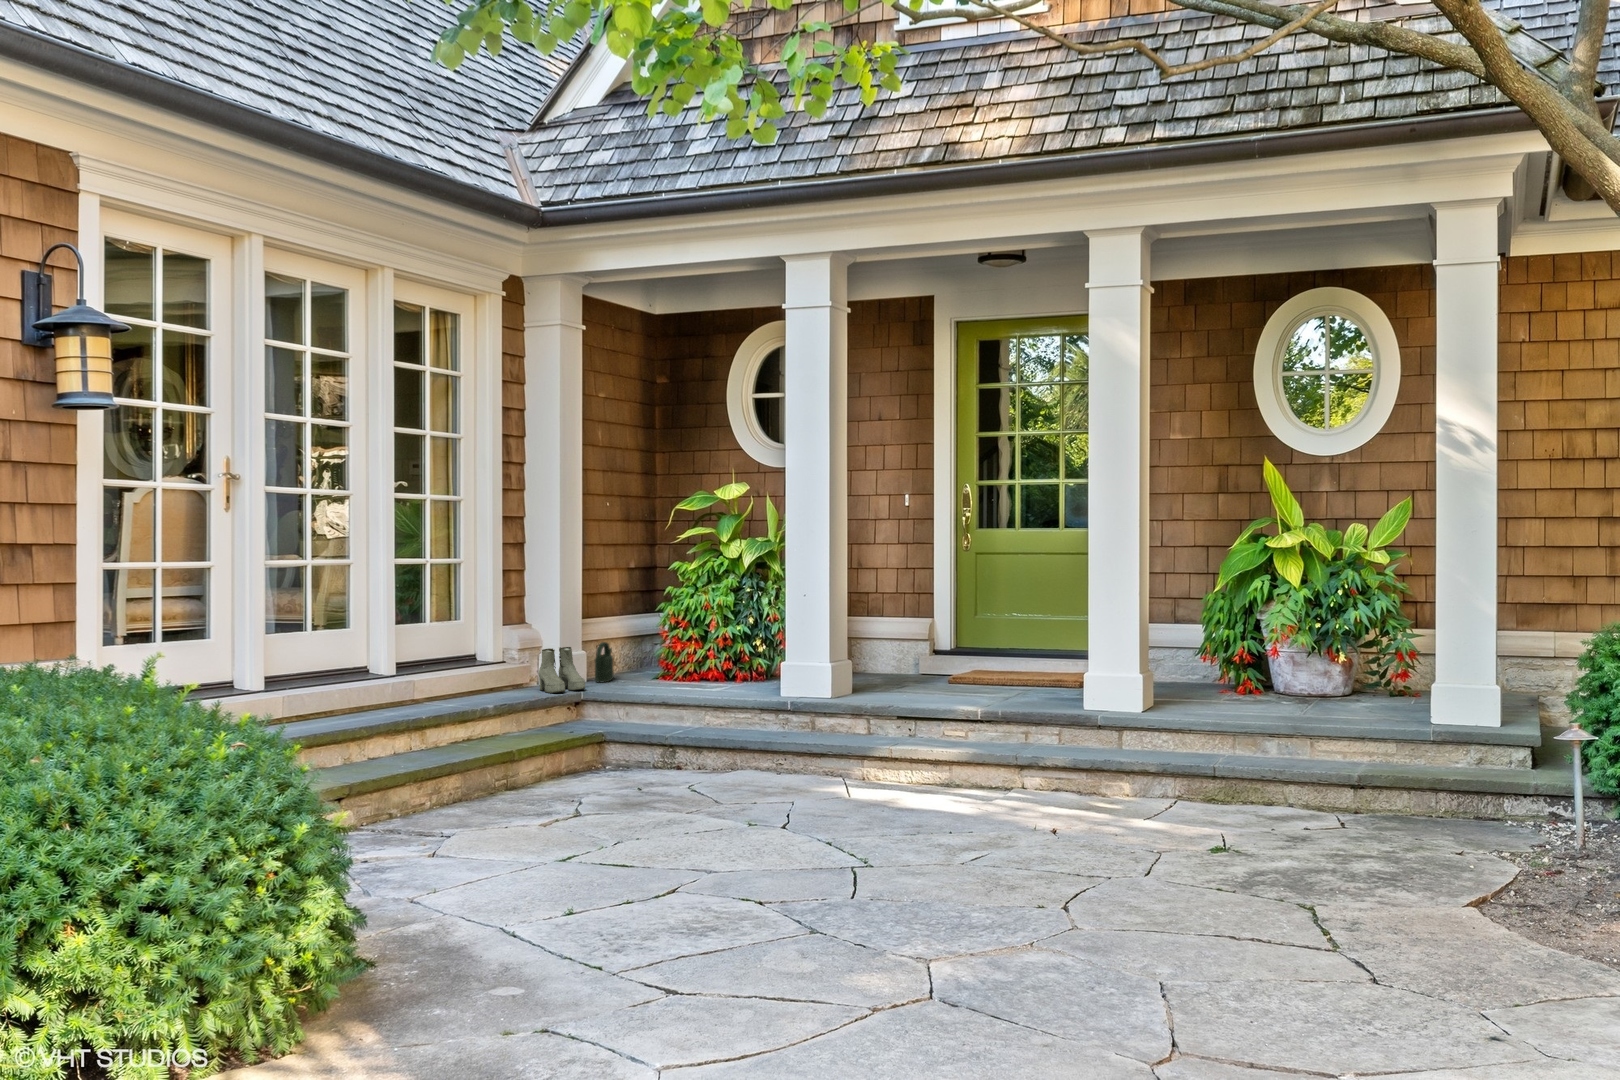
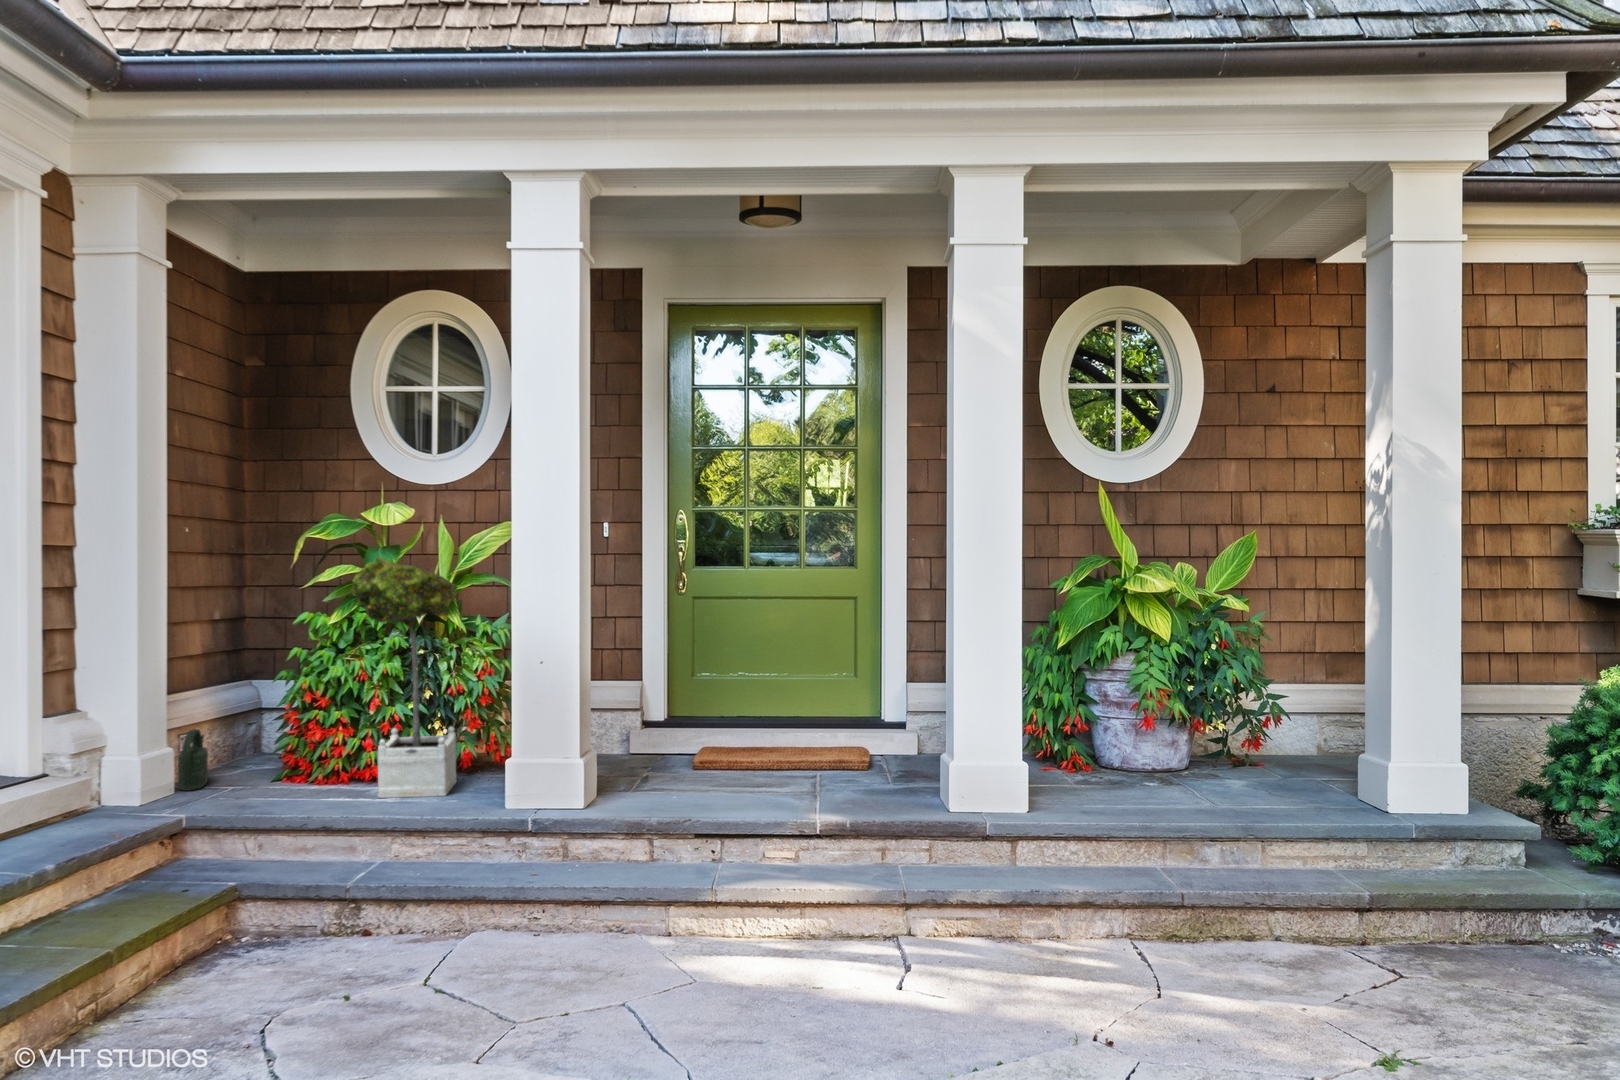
potted tree: none [693,524,768,691] -> present [351,557,457,798]
boots: present [538,647,585,693] -> none [81,743,165,822]

